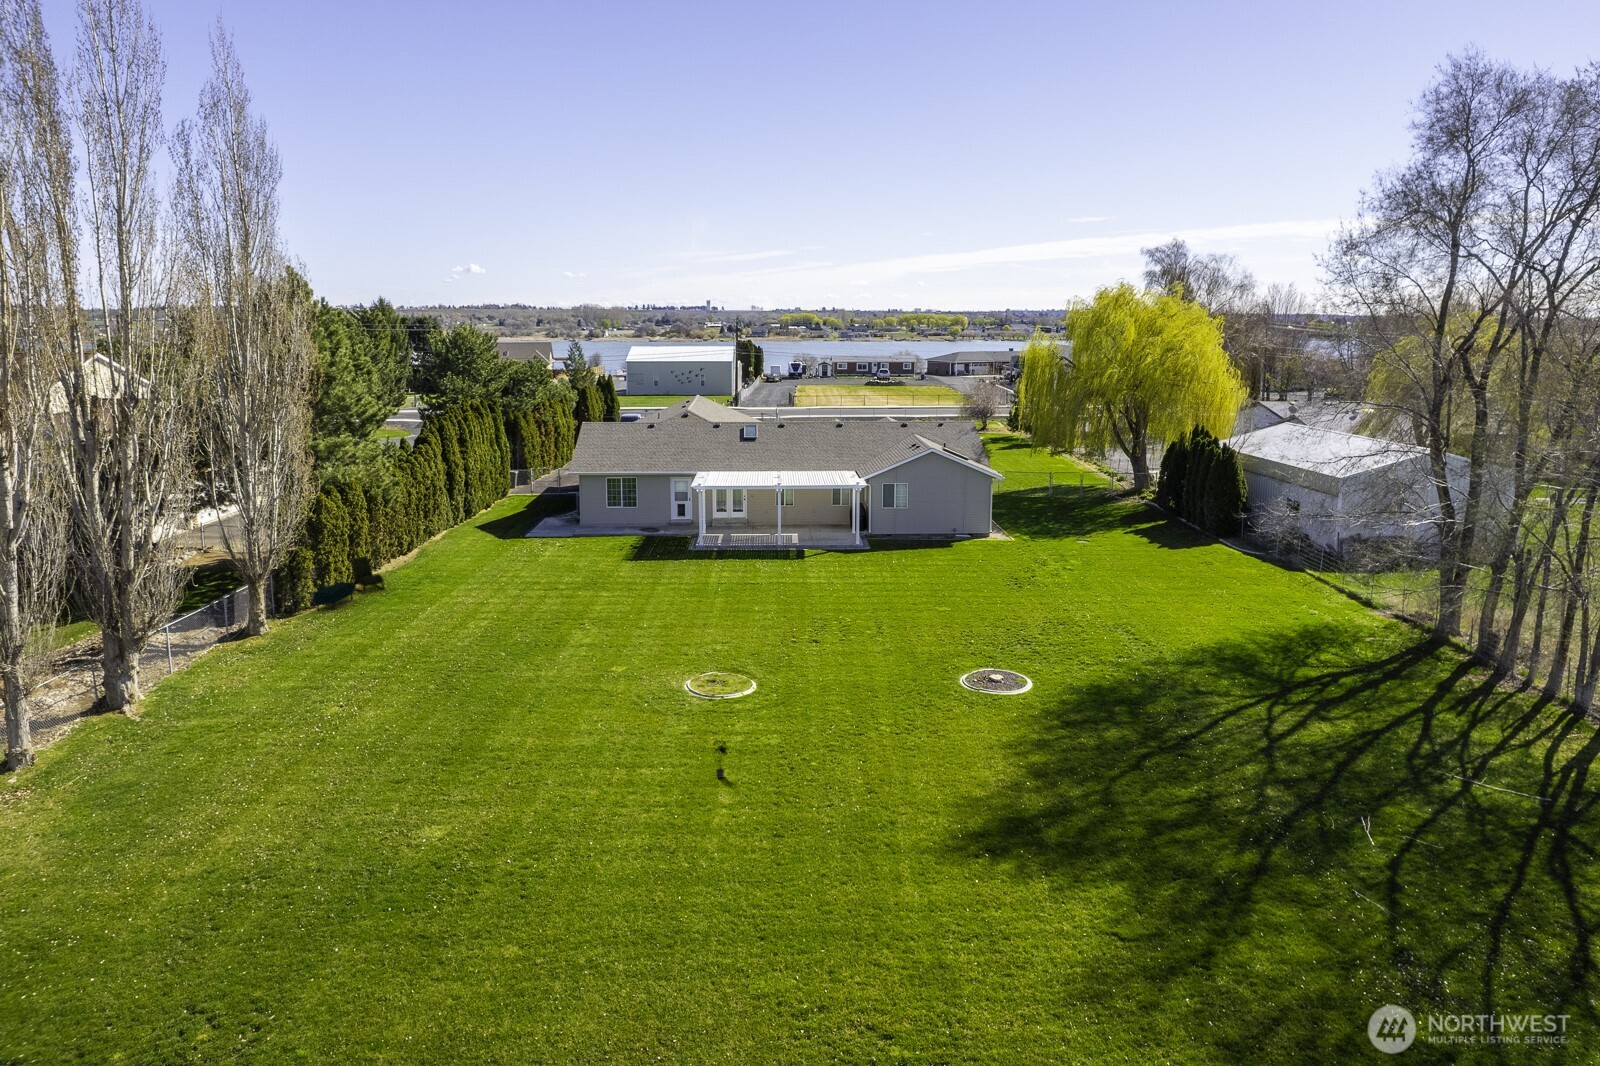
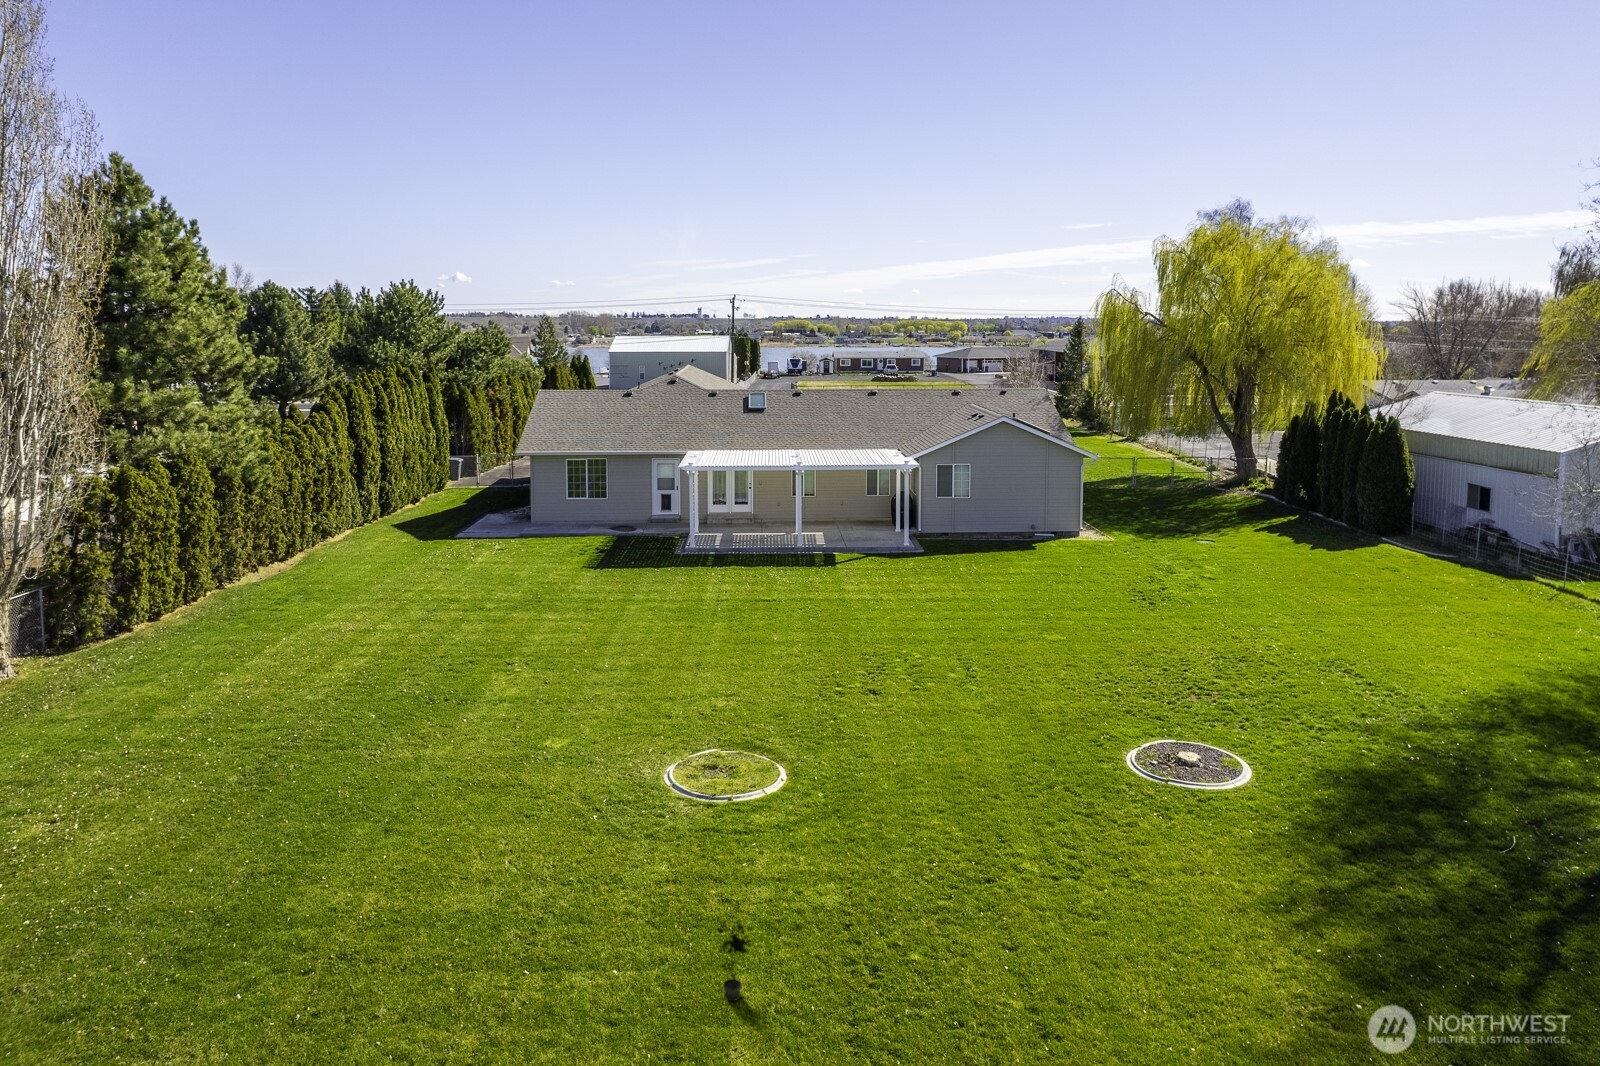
lounge chair: present [352,556,384,594] -> none [178,561,231,616]
bench: present [314,582,354,610] -> none [107,598,179,643]

